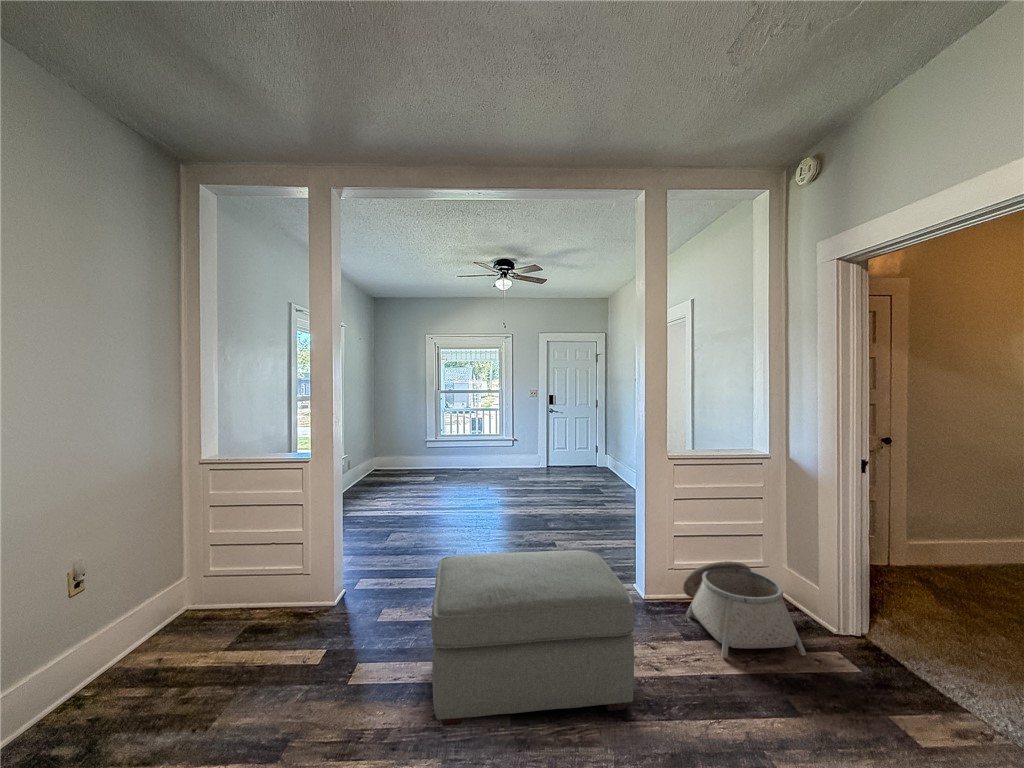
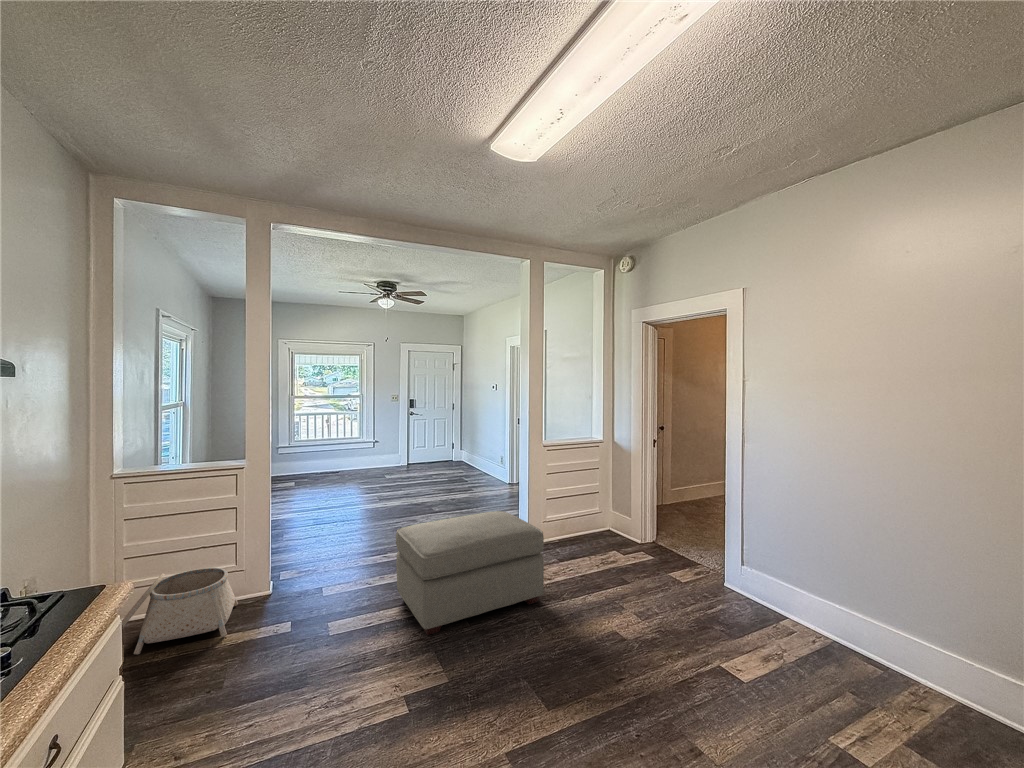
basket: present [682,561,806,658] -> present [122,568,238,654]

